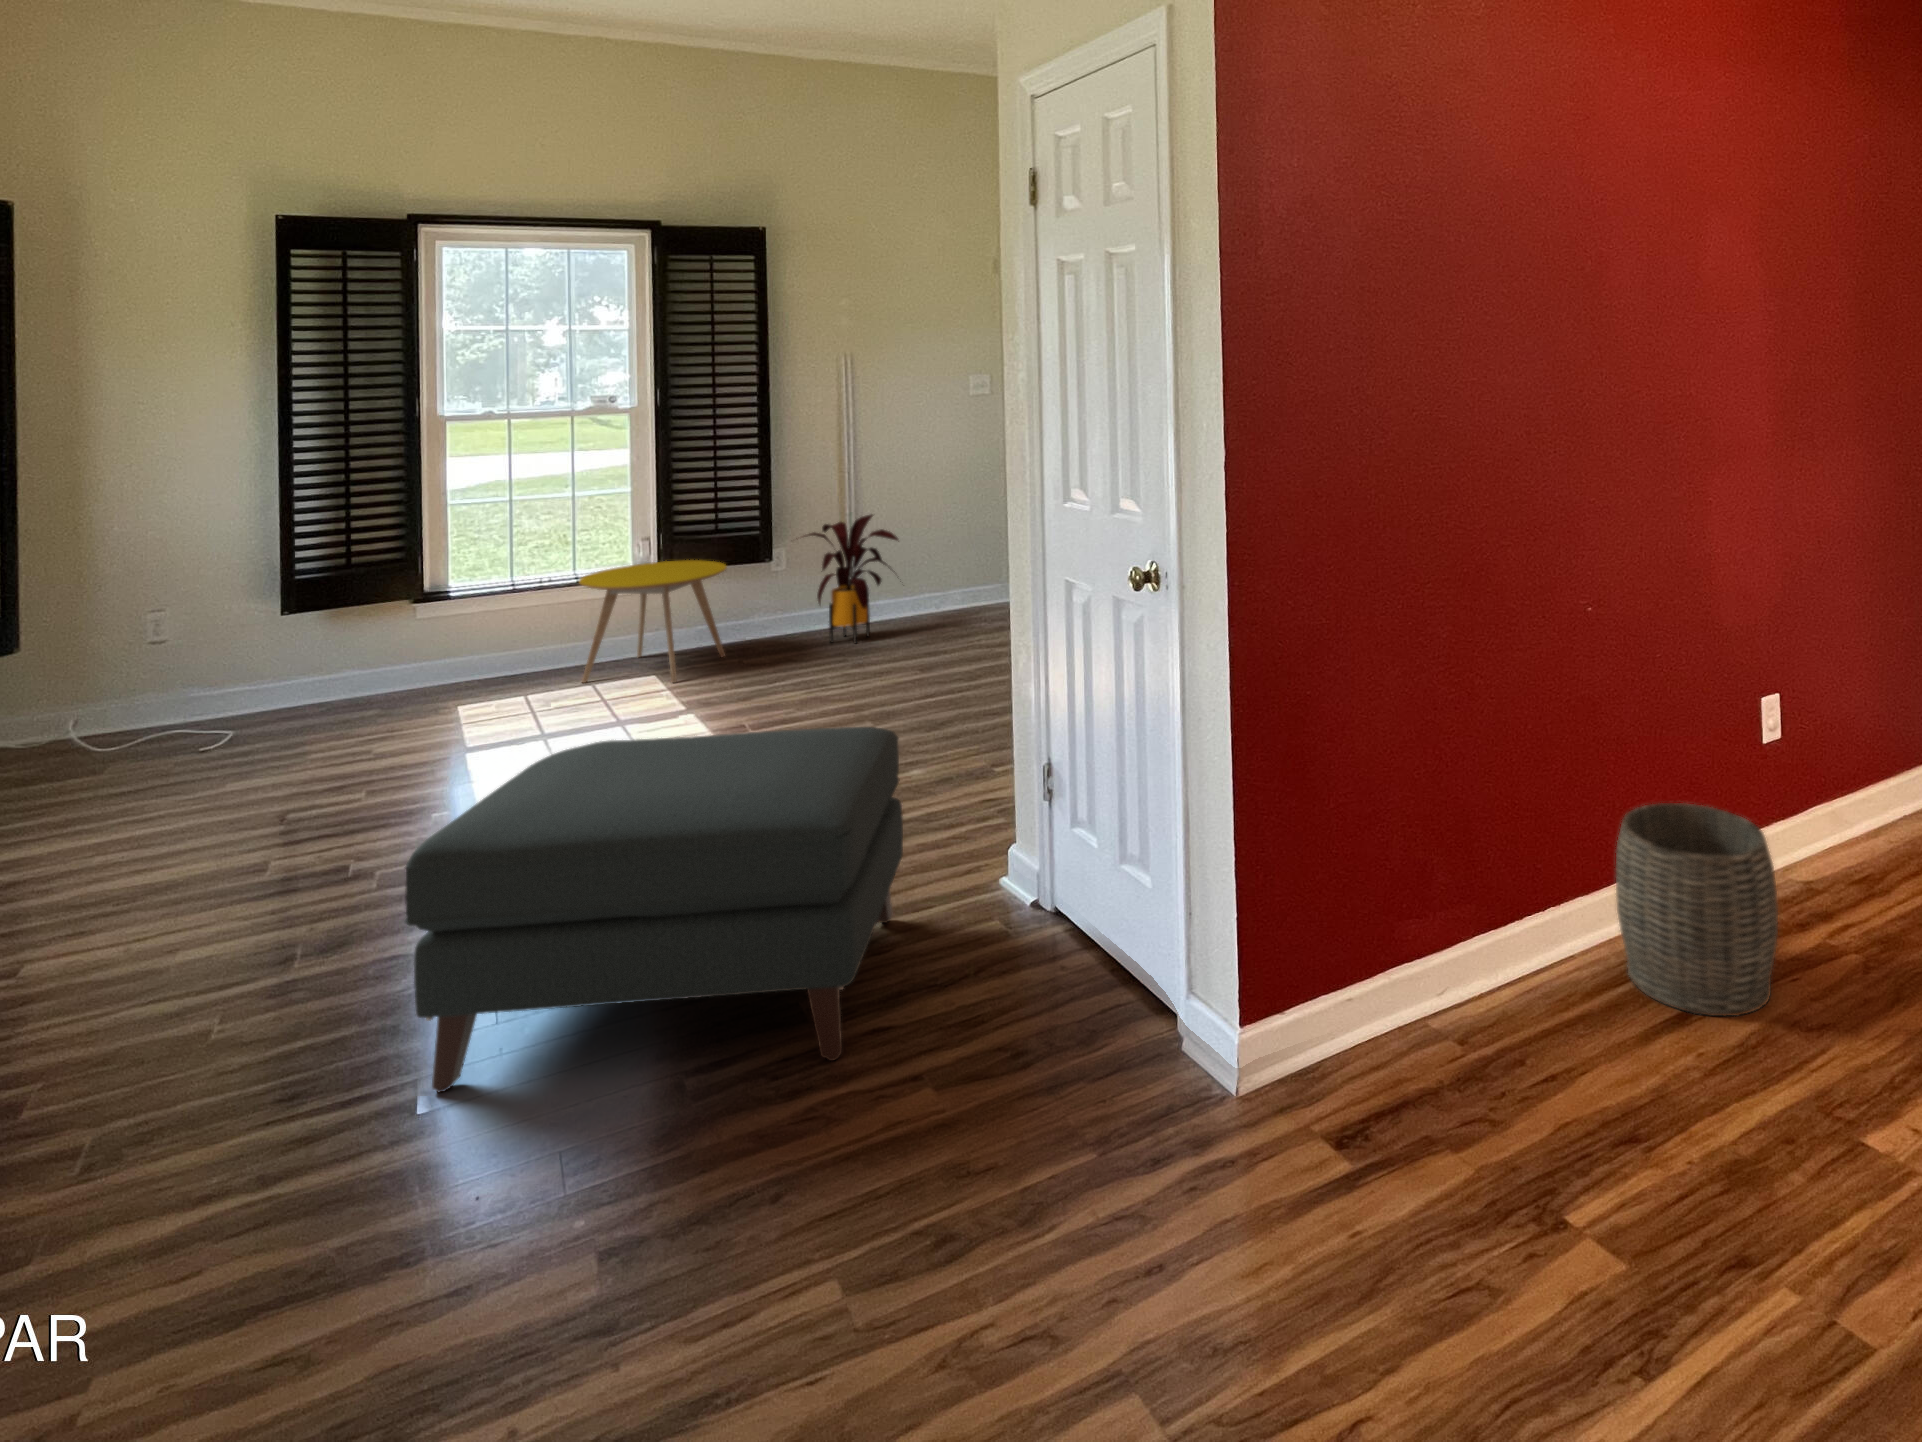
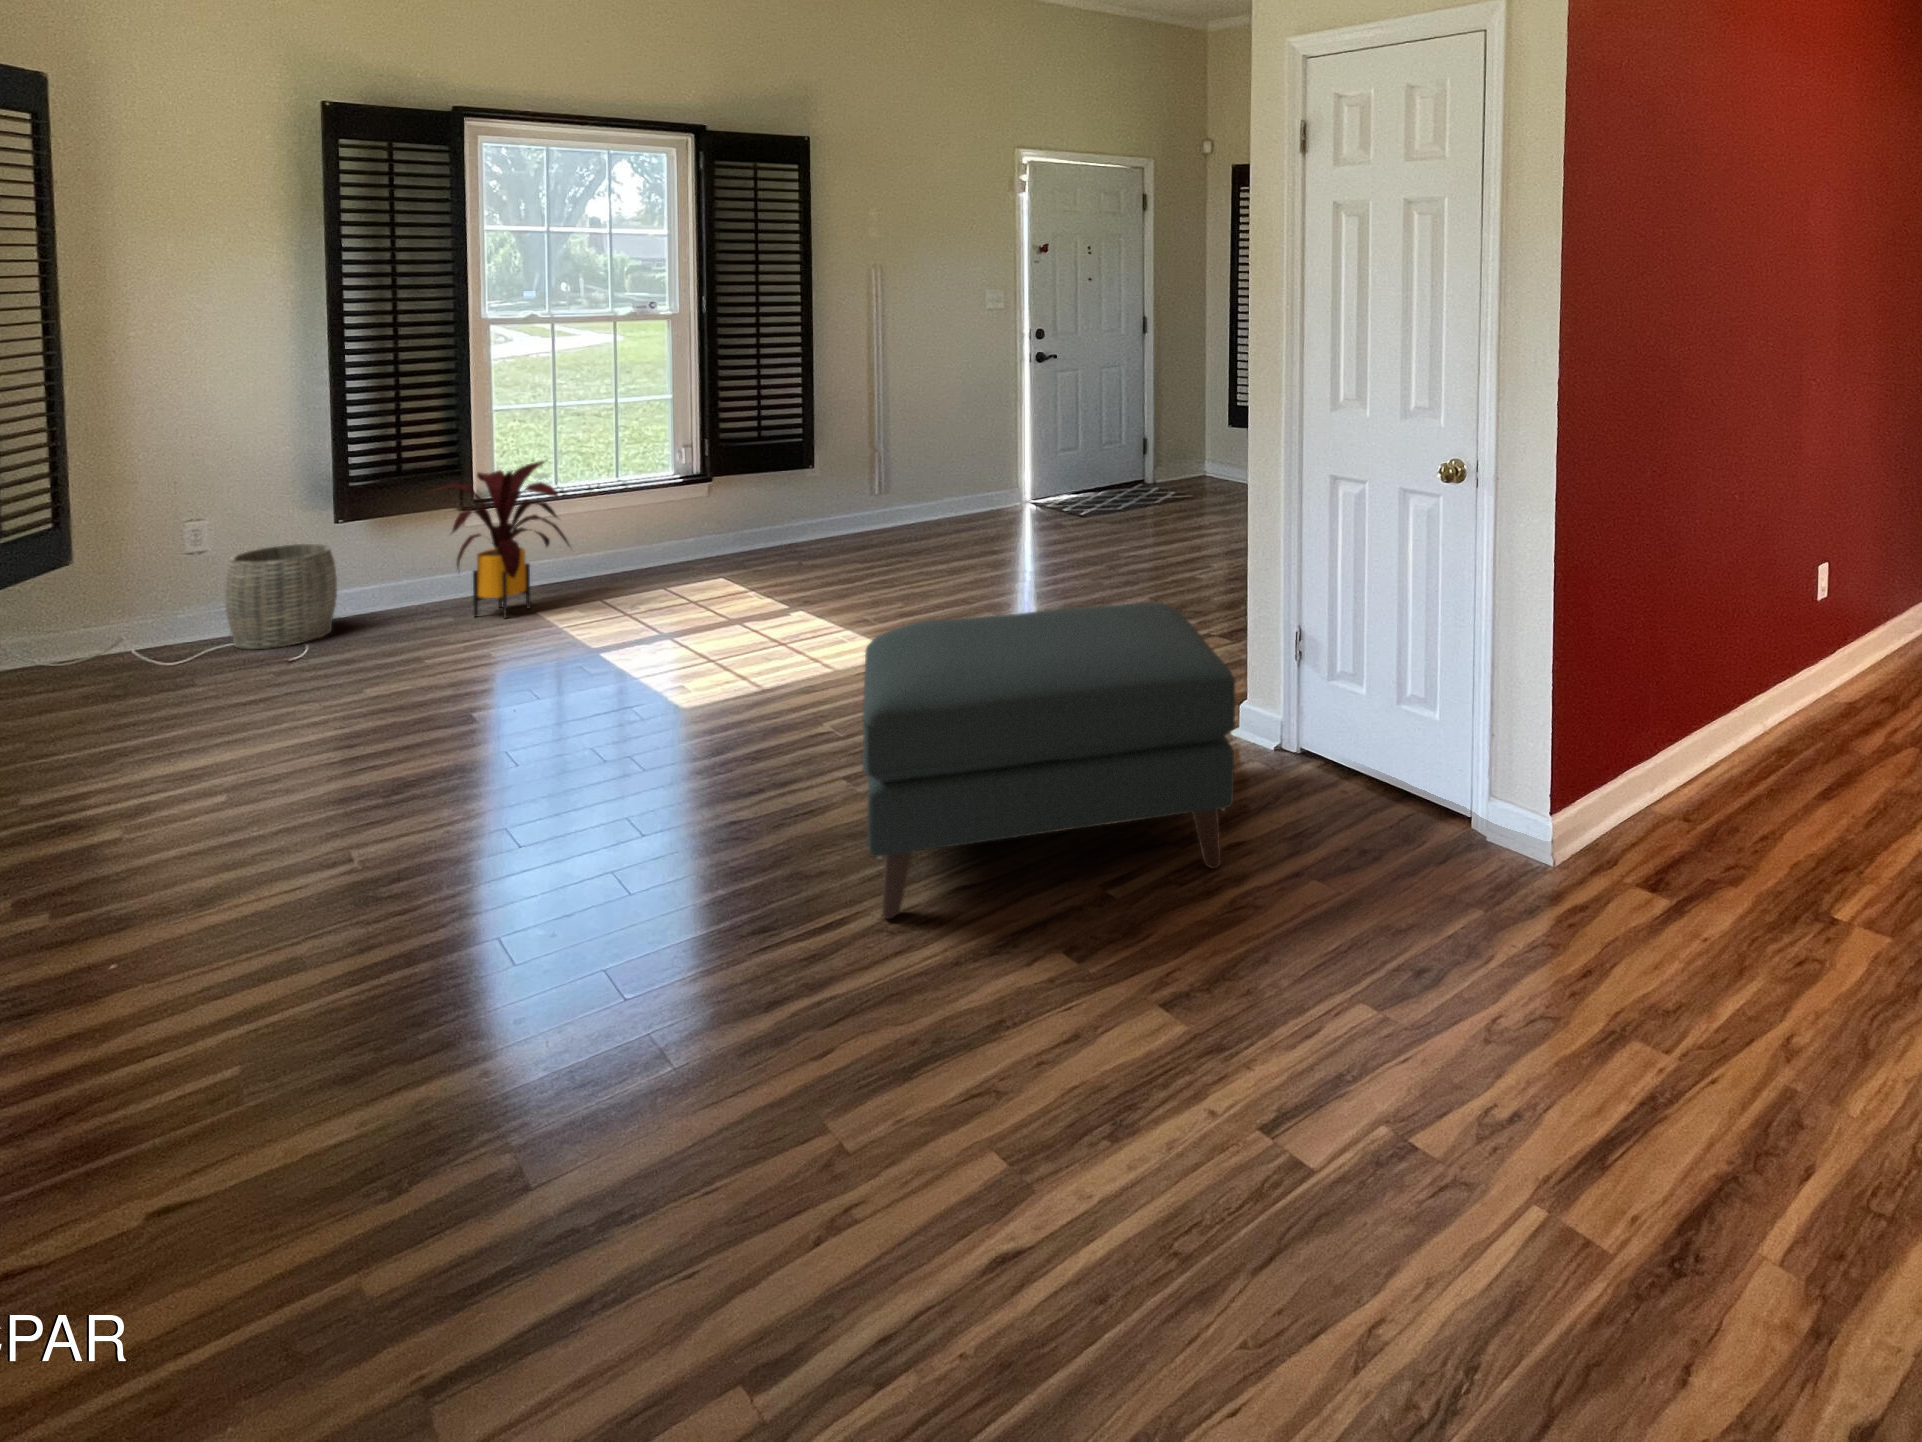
house plant: present [805,514,898,643] -> present [440,461,569,618]
side table: present [579,560,727,683] -> none [643,467,789,587]
woven basket: present [1616,803,1778,1016] -> present [225,544,337,649]

